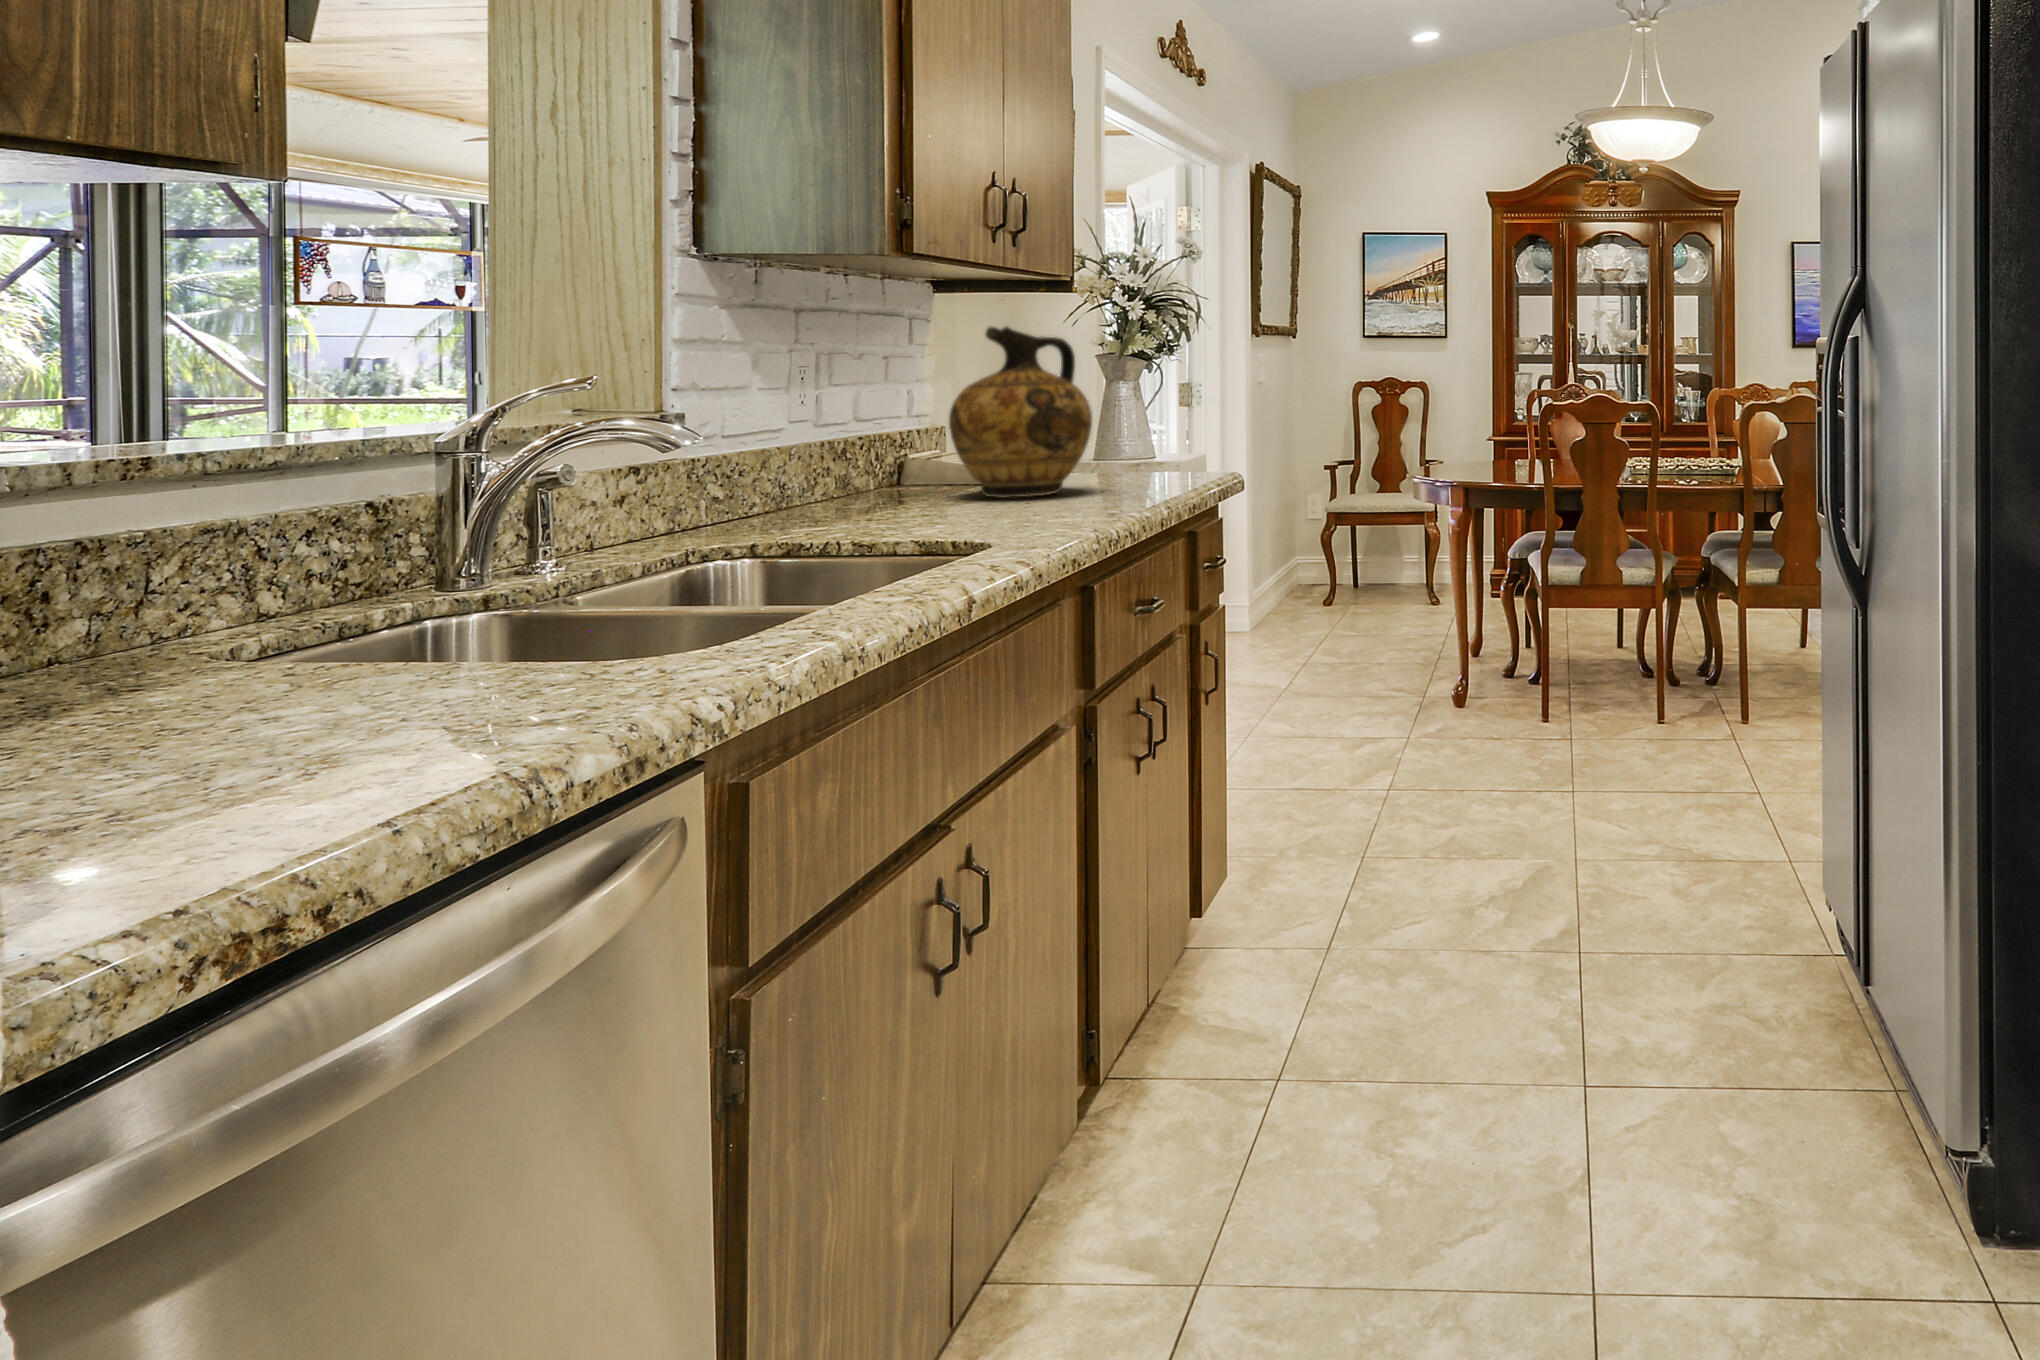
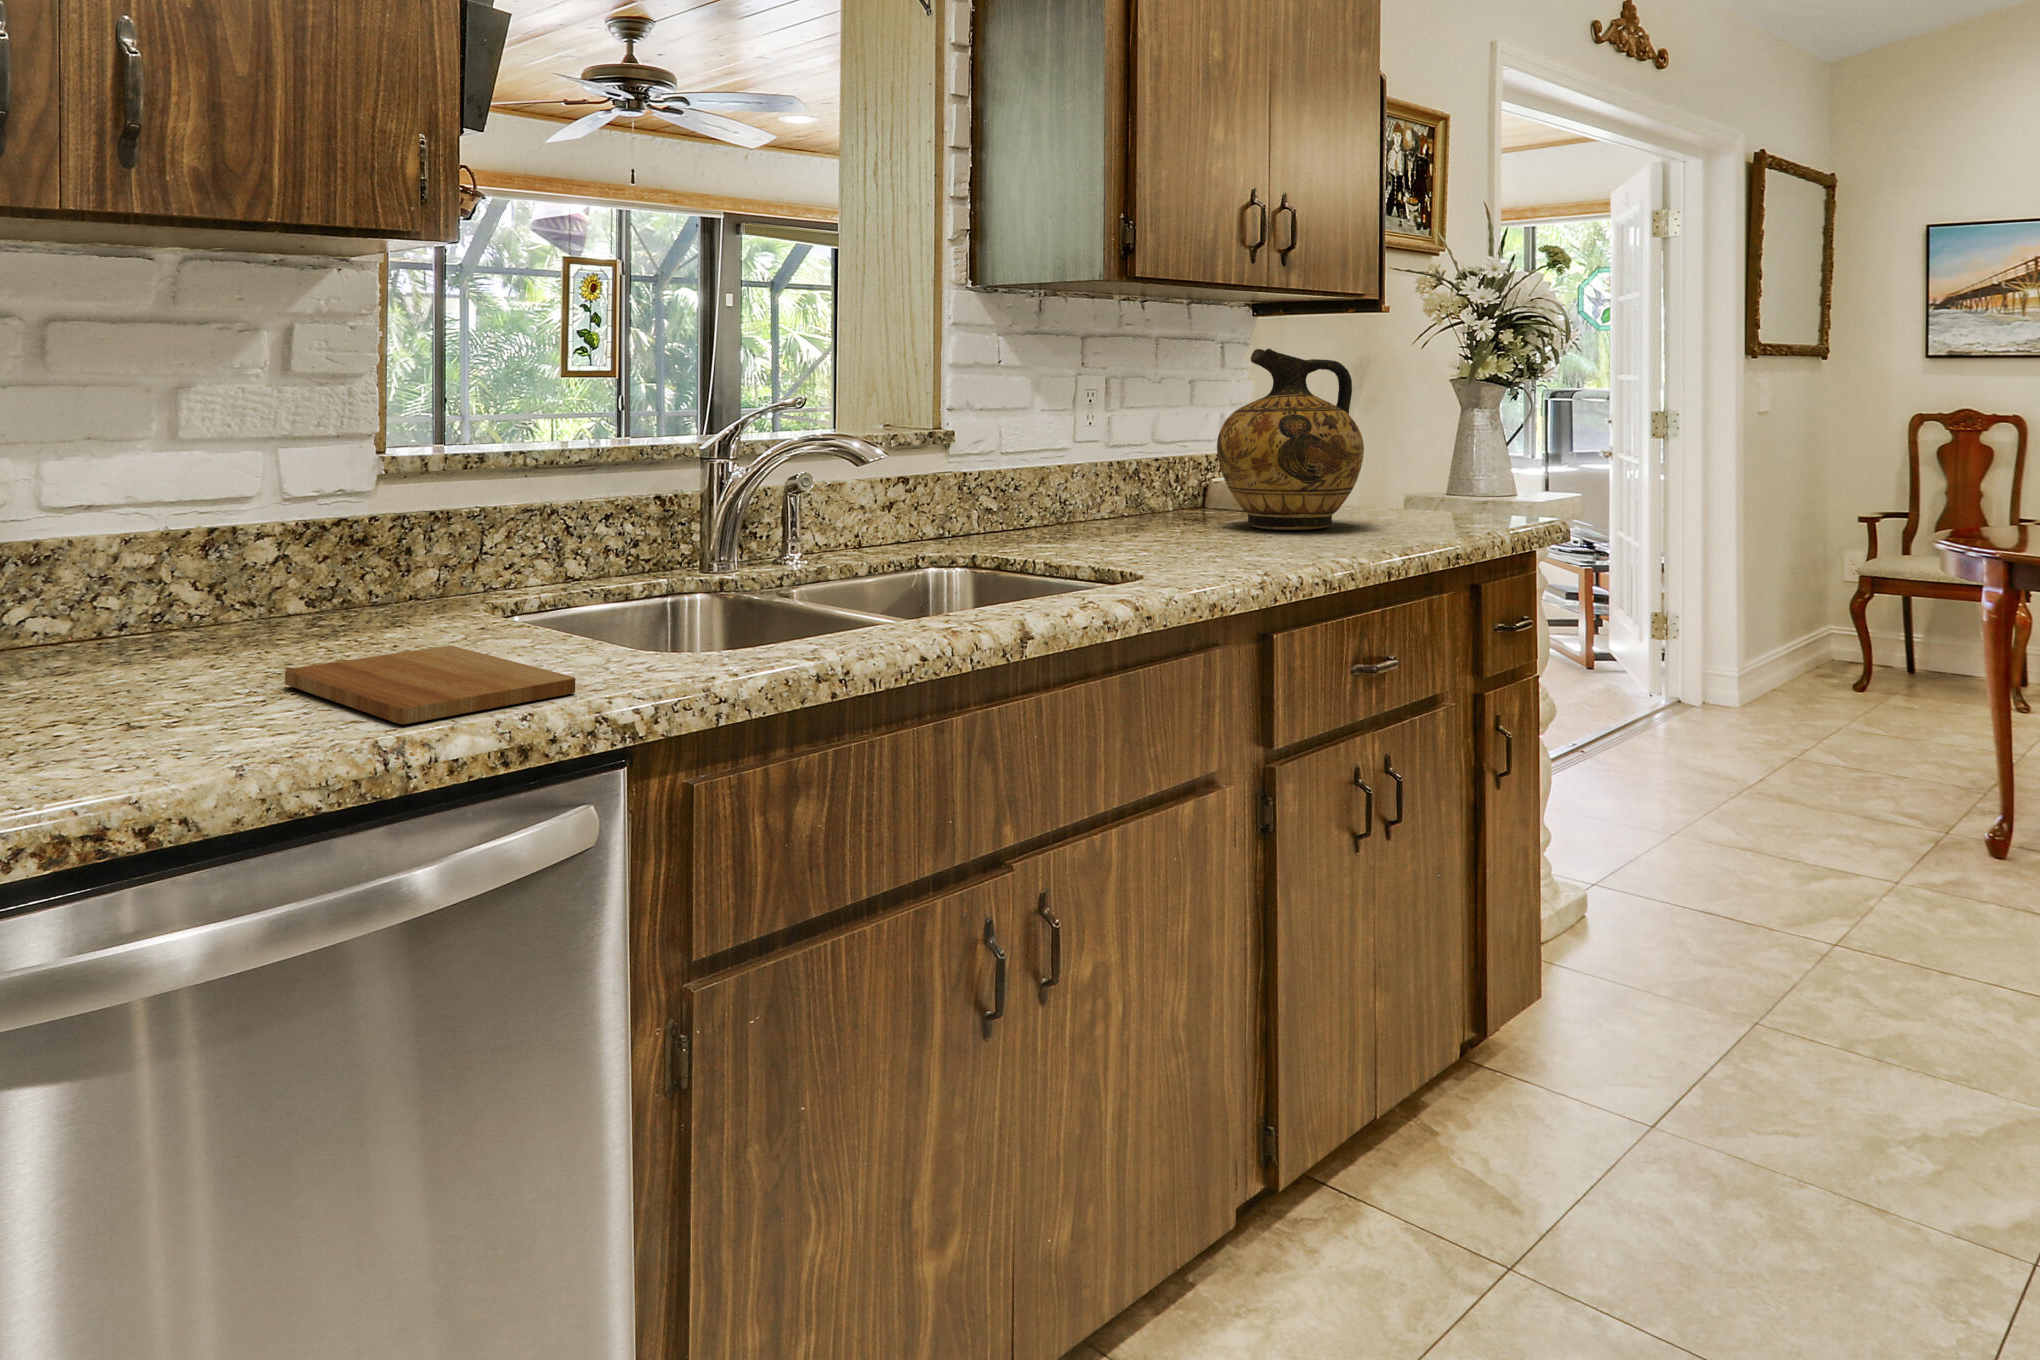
cutting board: none [173,682,642,757] -> present [285,646,575,724]

